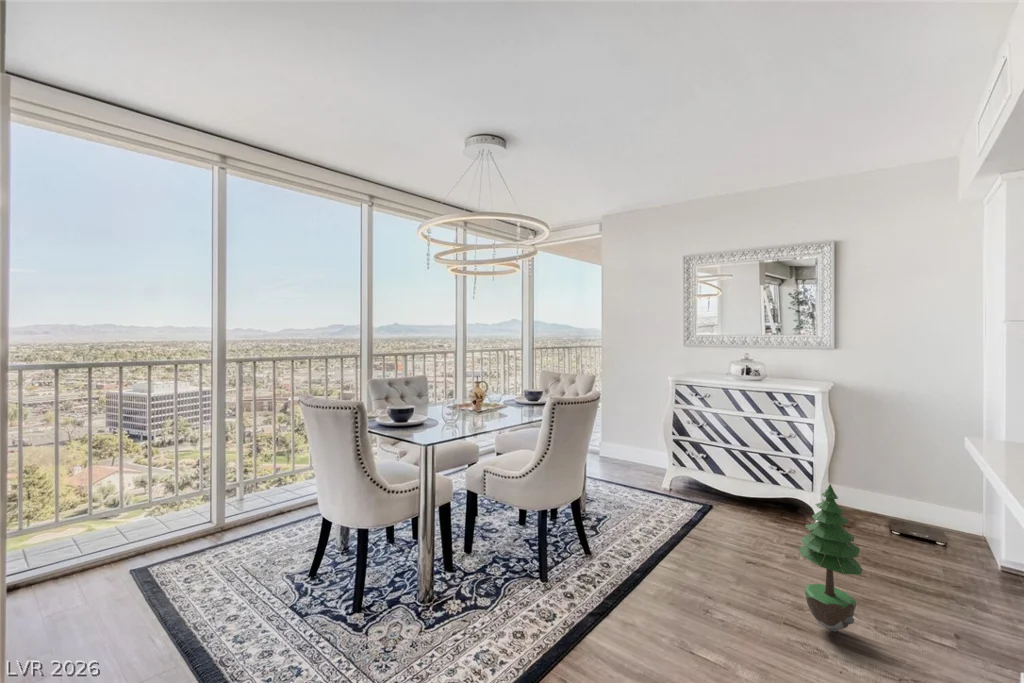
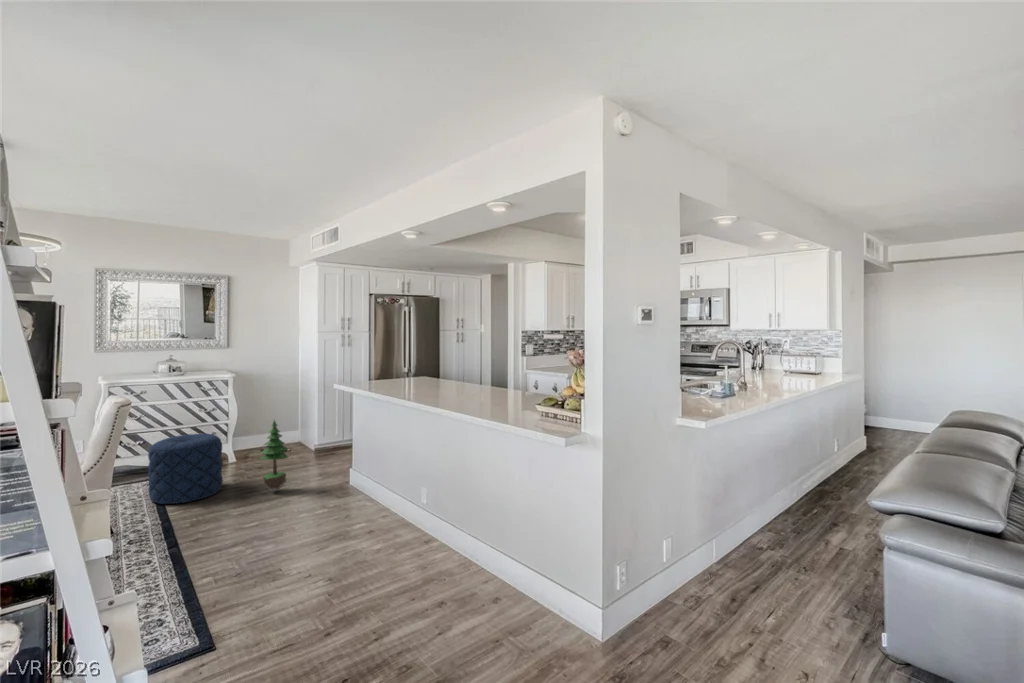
pouf: none [666,460,762,569] -> present [148,434,223,504]

